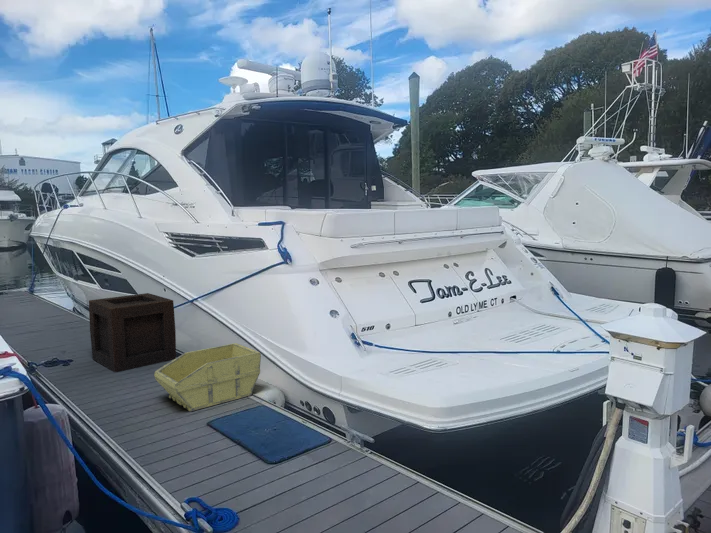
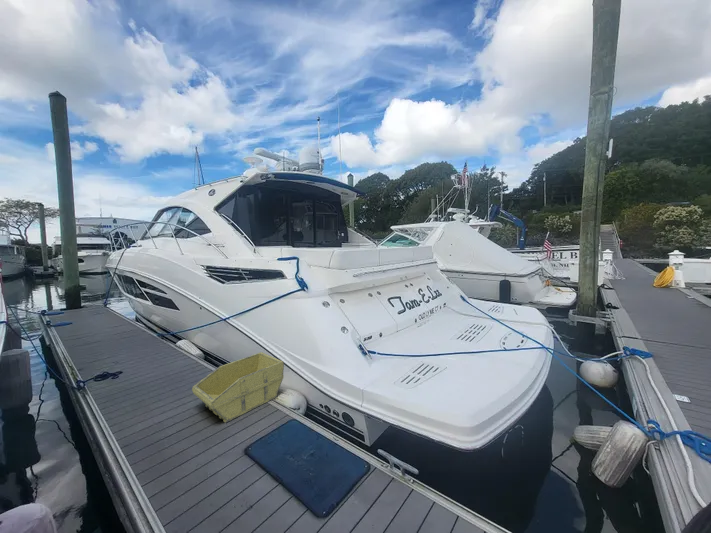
wooden crate: present [89,293,176,372] -> none [137,311,211,379]

